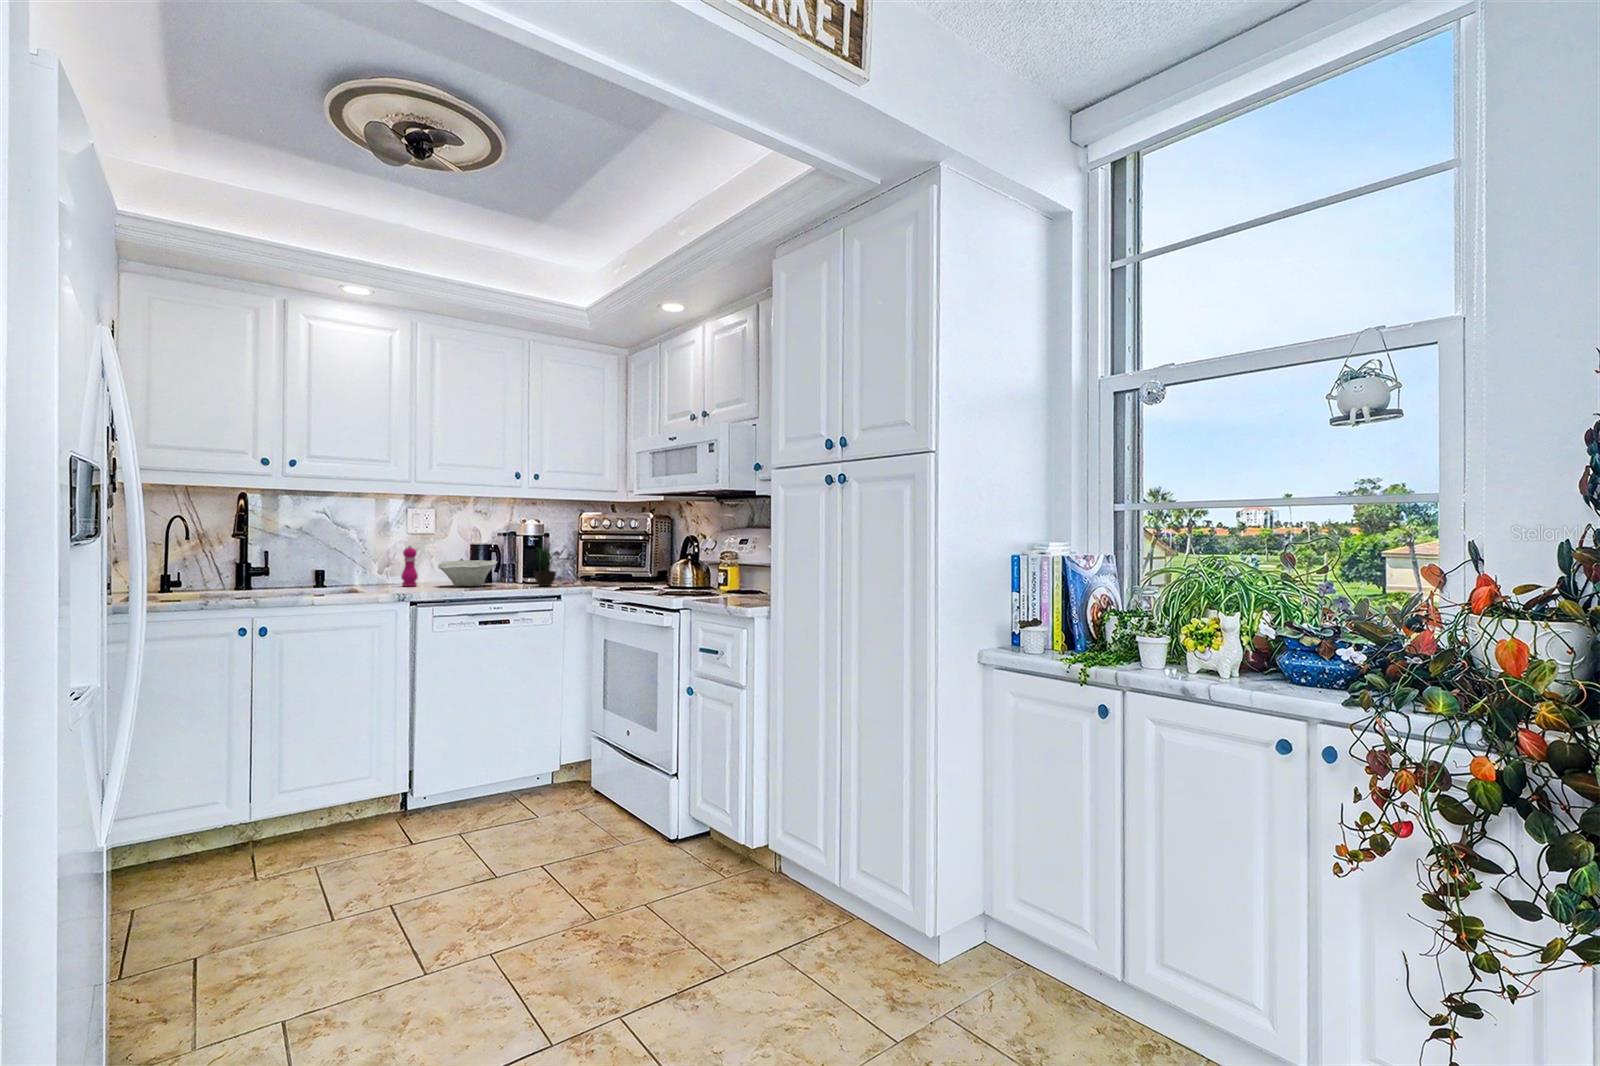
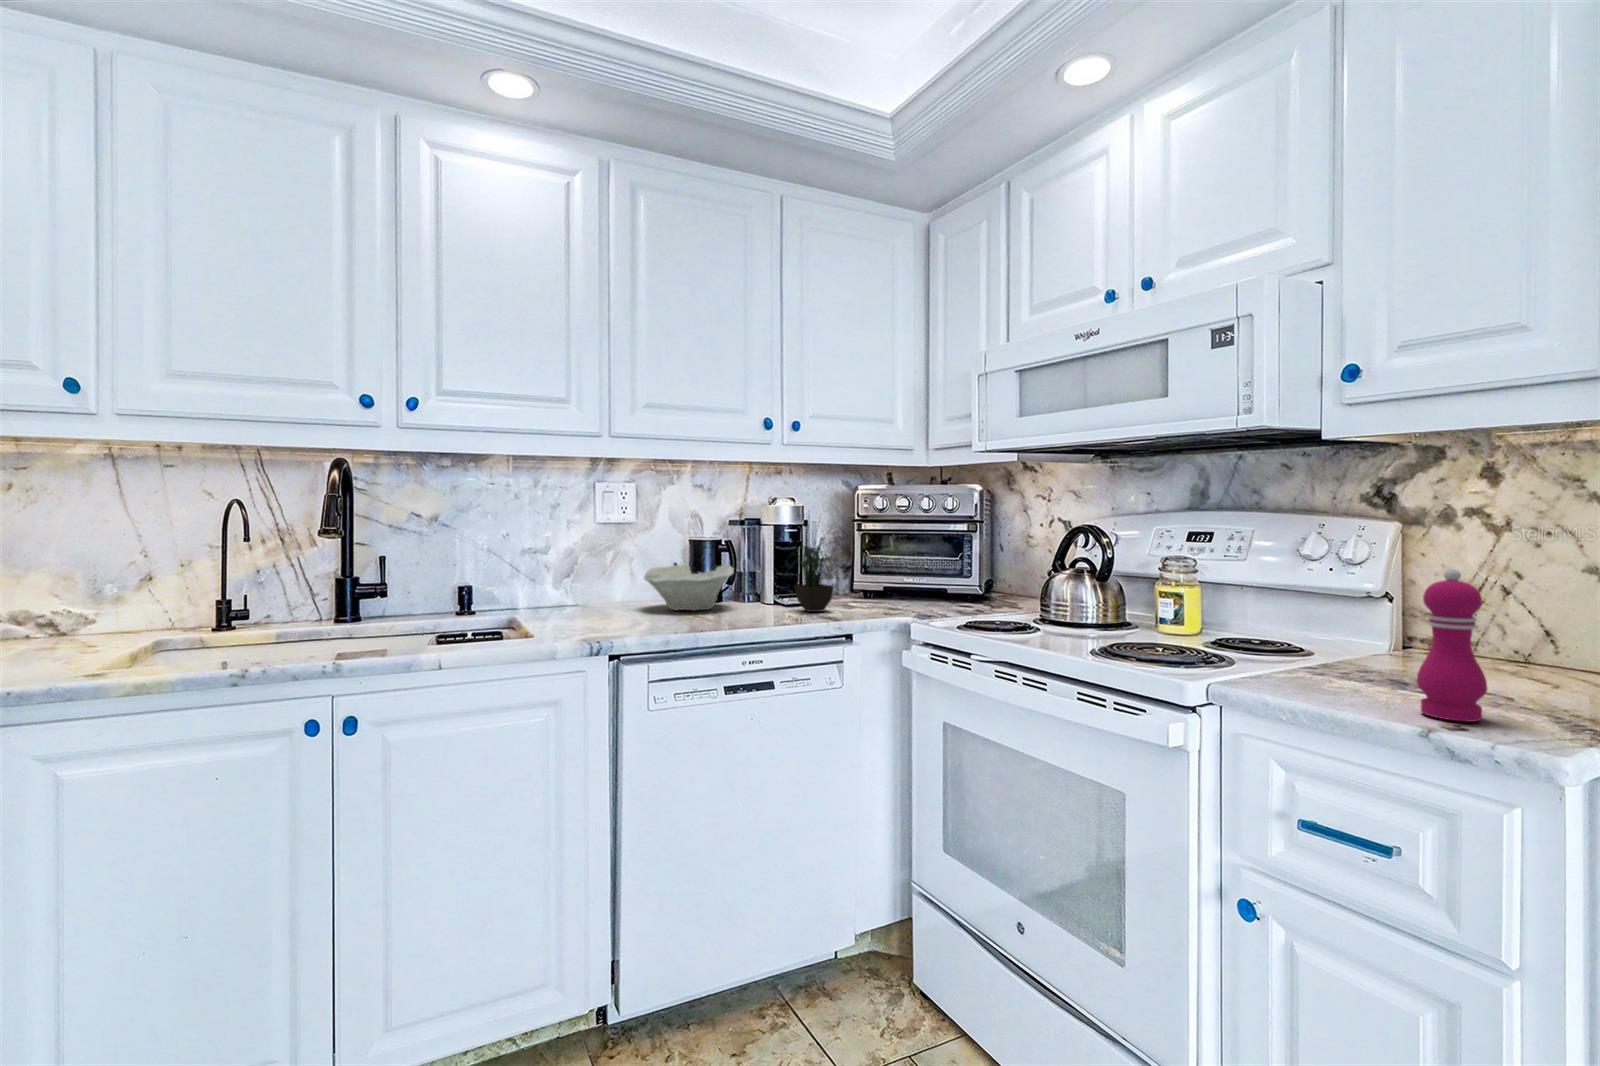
pepper mill: present [401,545,418,586] -> present [1416,569,1487,722]

